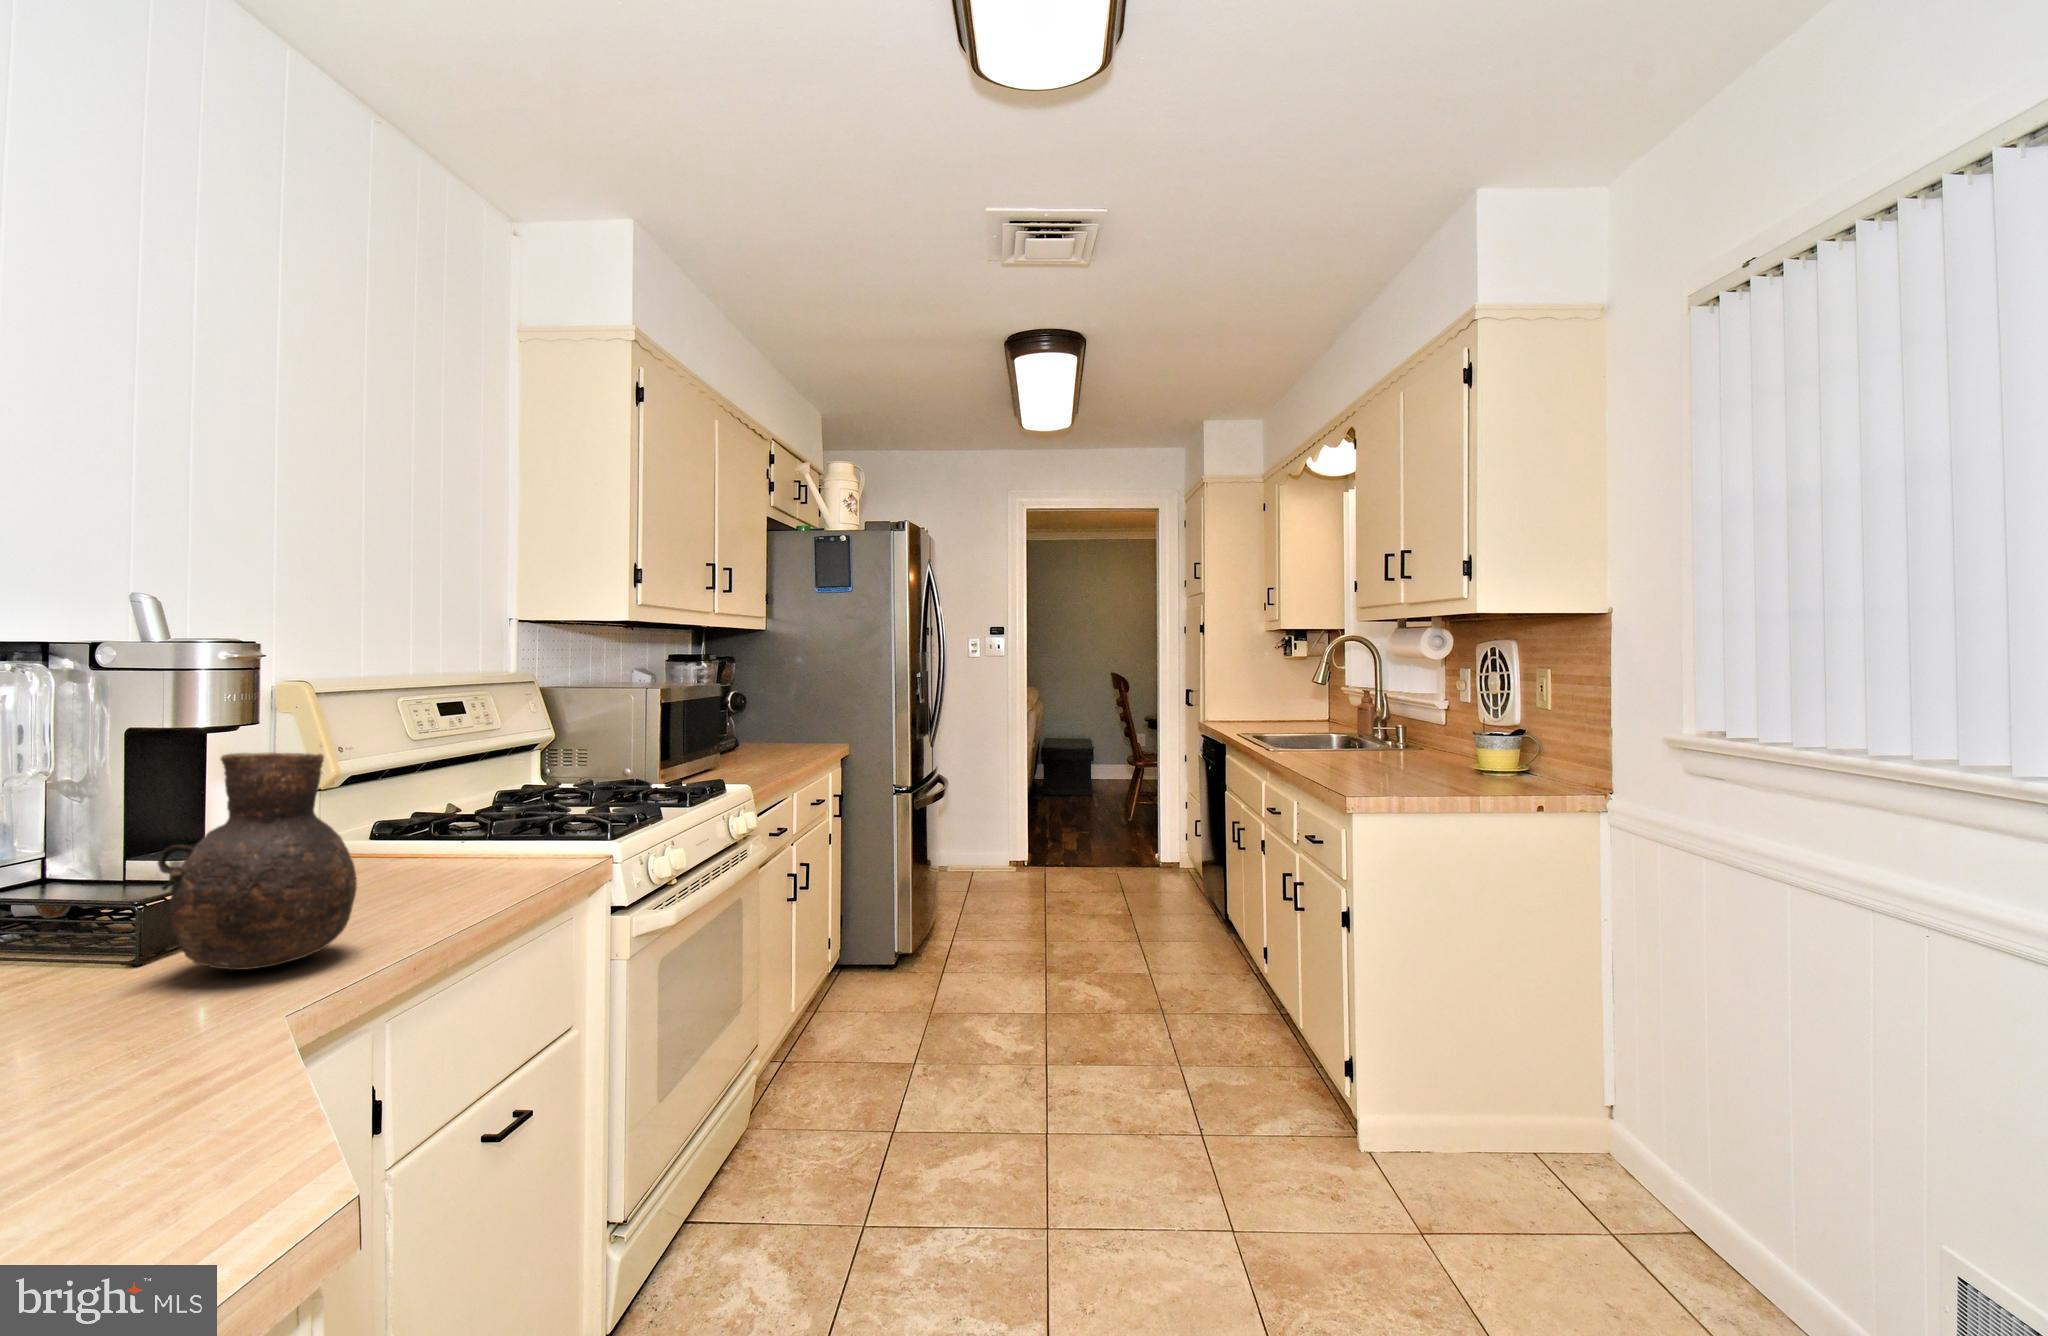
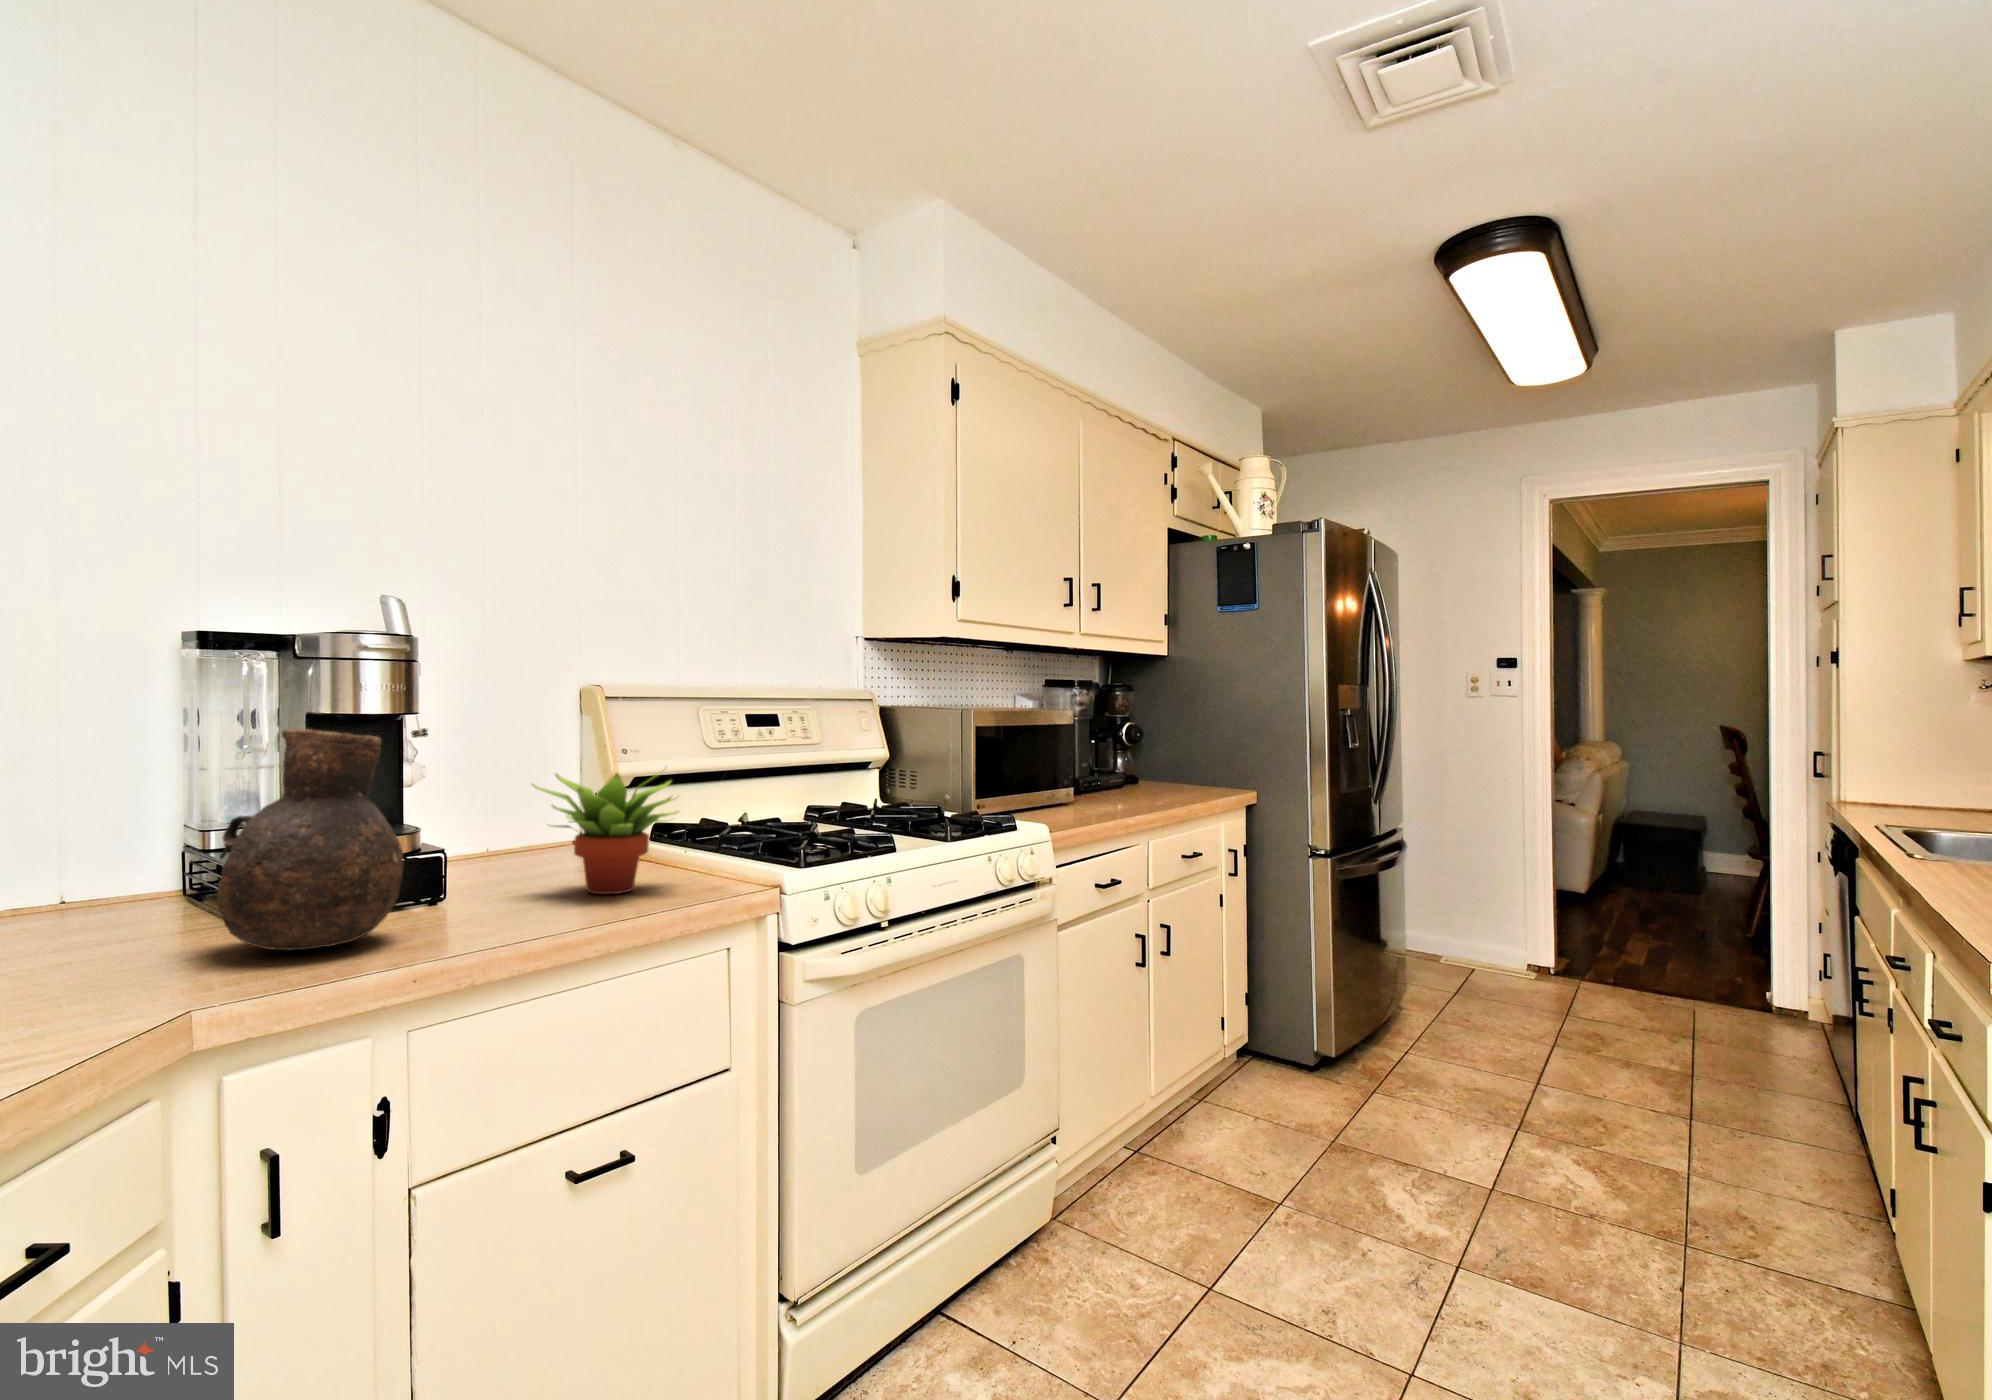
succulent plant: none [366,761,512,887] -> present [533,773,678,894]

